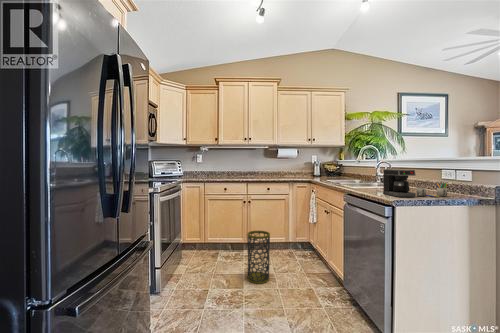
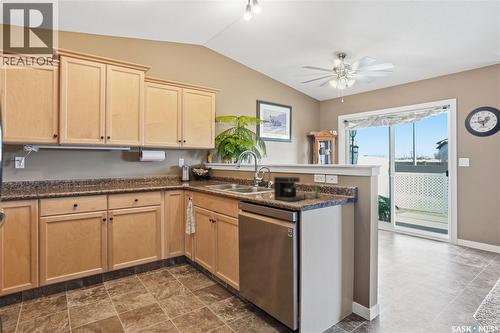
trash can: present [247,230,270,284] -> none [123,253,153,320]

